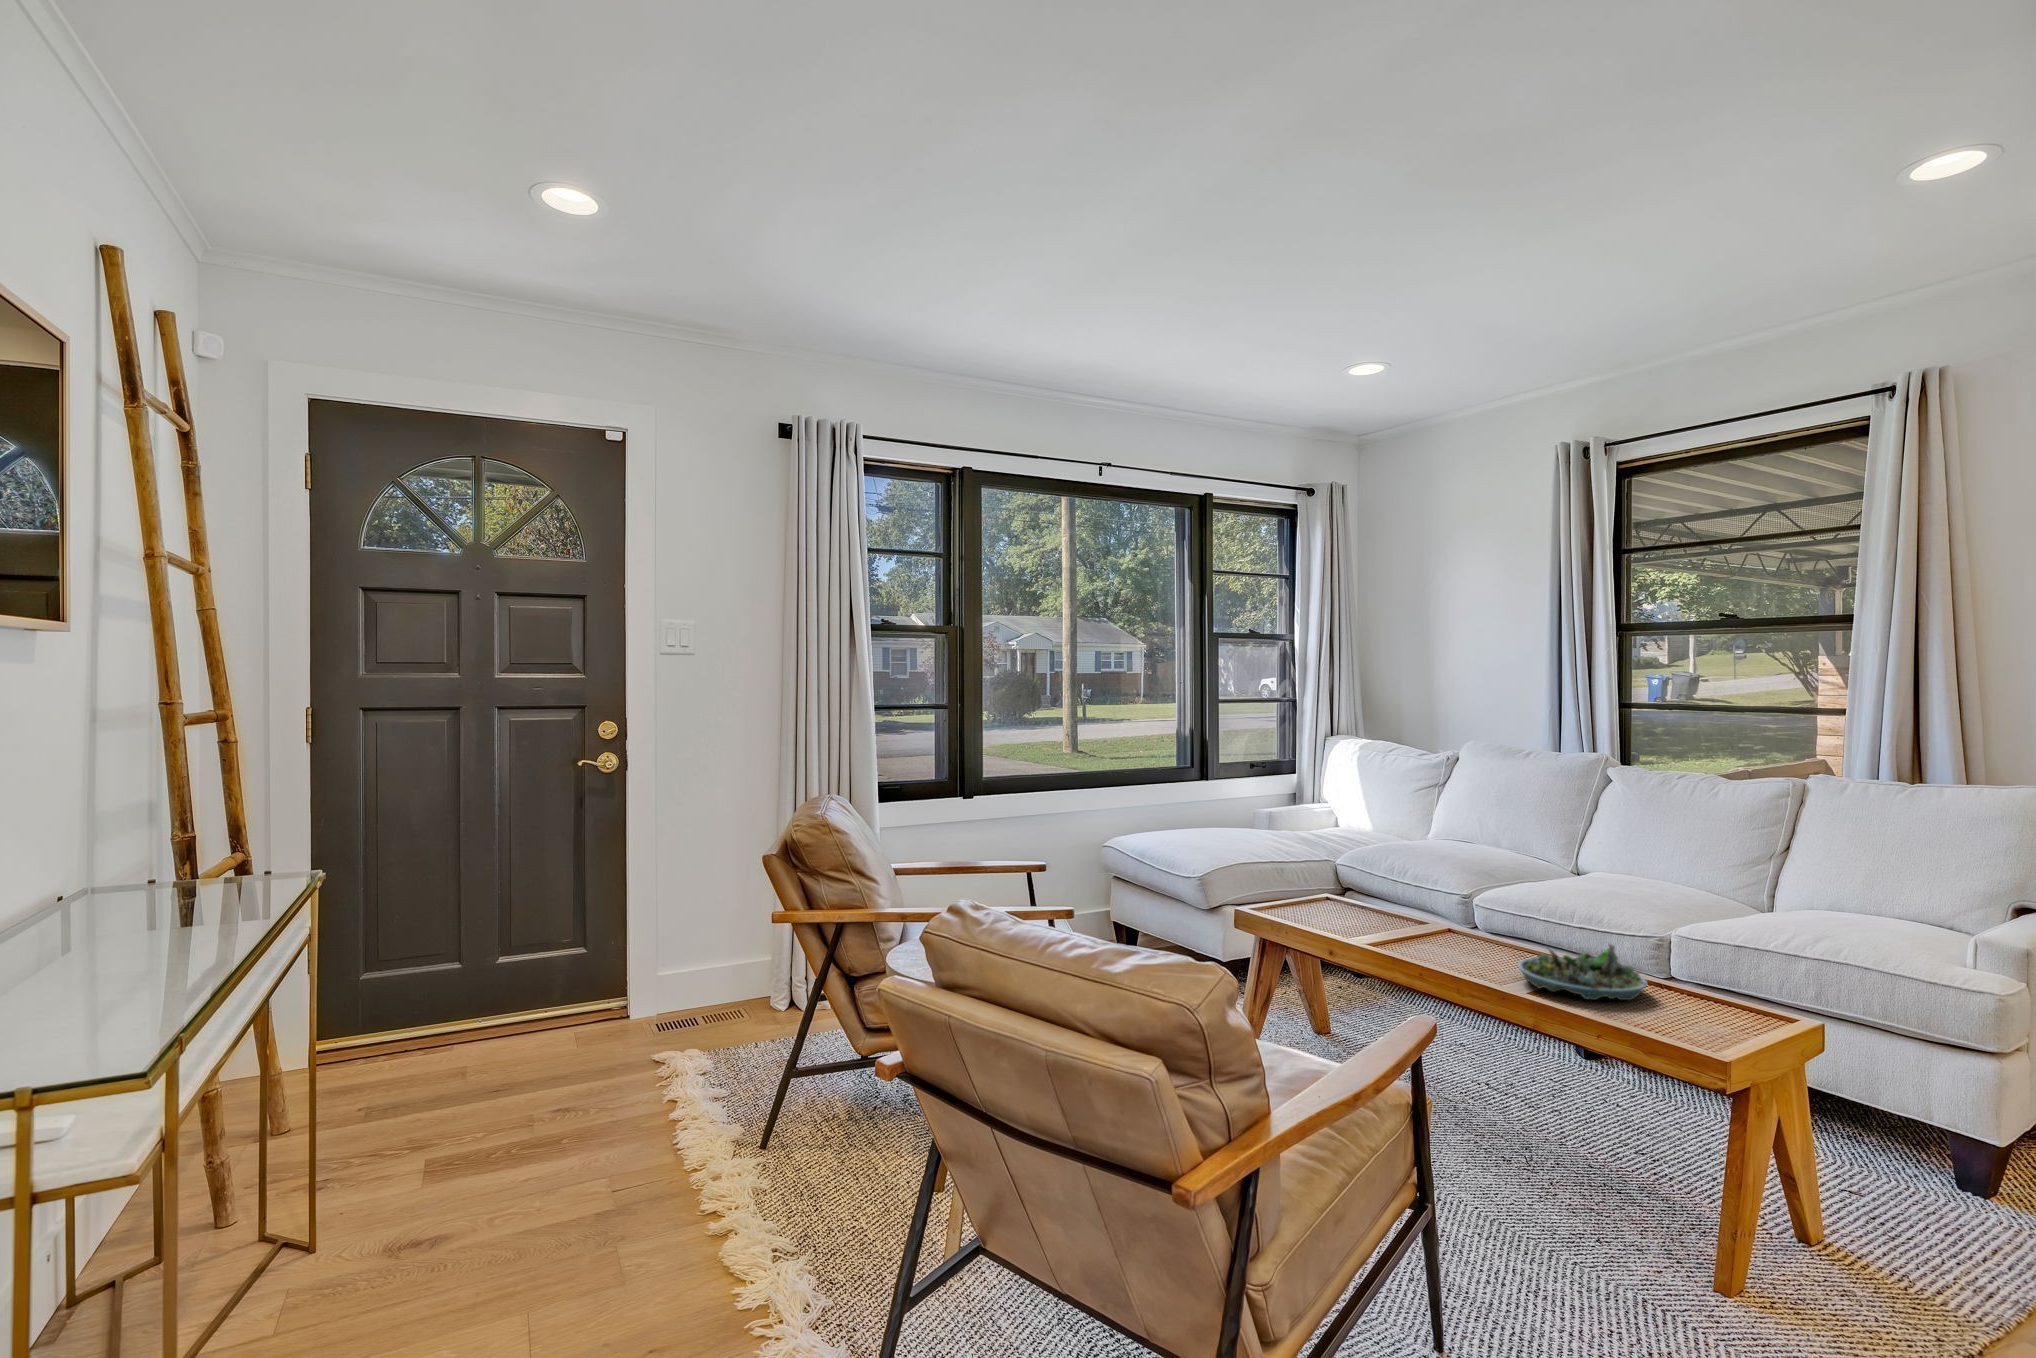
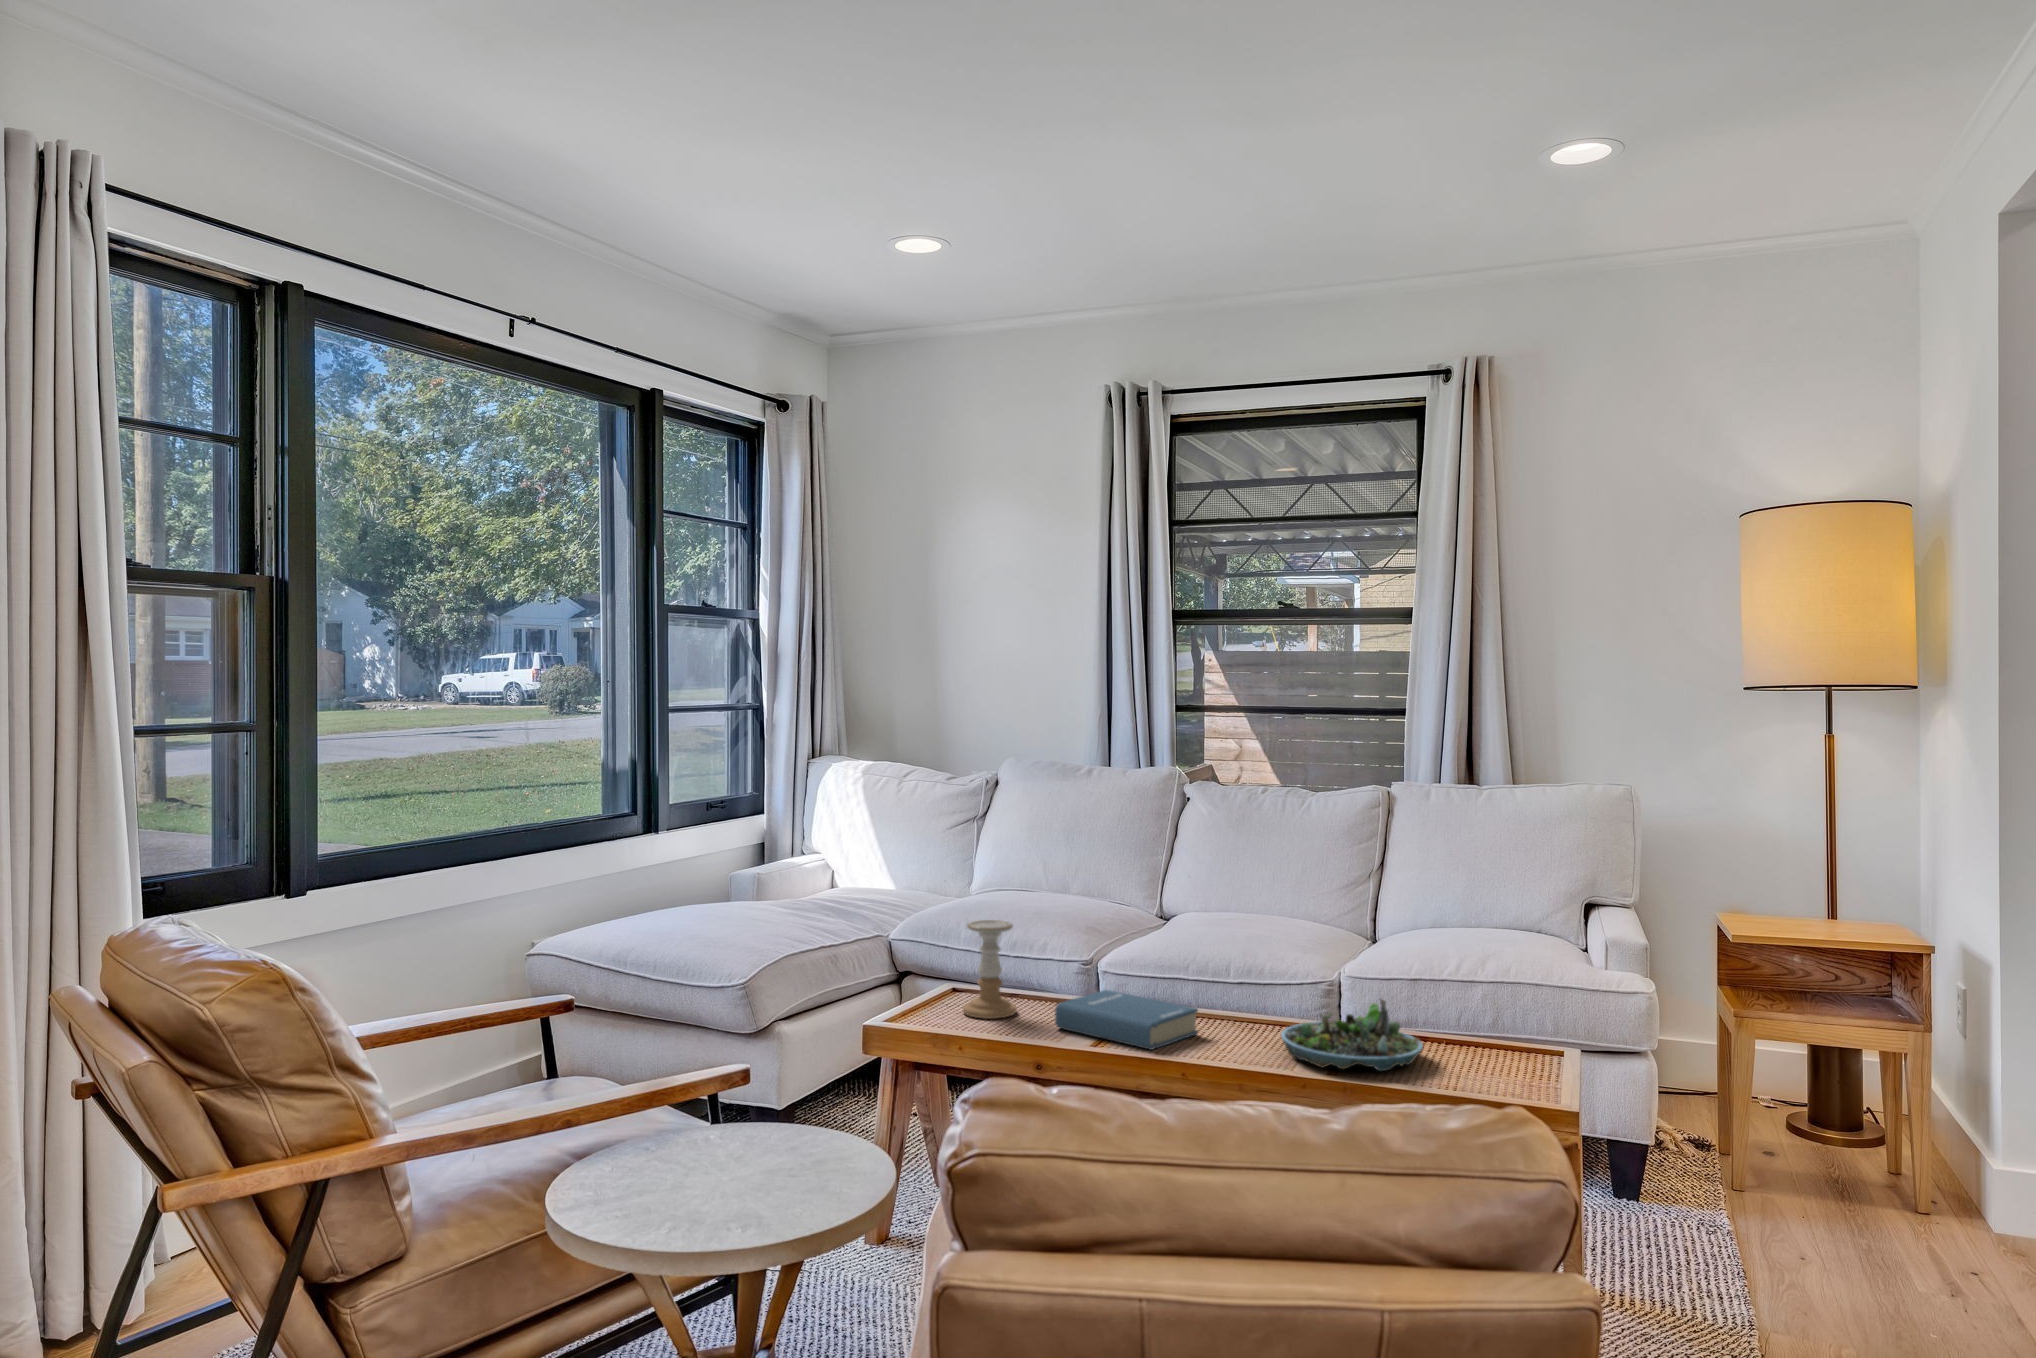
candle holder: none [1317,852,1357,922] -> present [963,920,1017,1019]
hardback book: none [1368,913,1474,956] -> present [1055,990,1198,1050]

